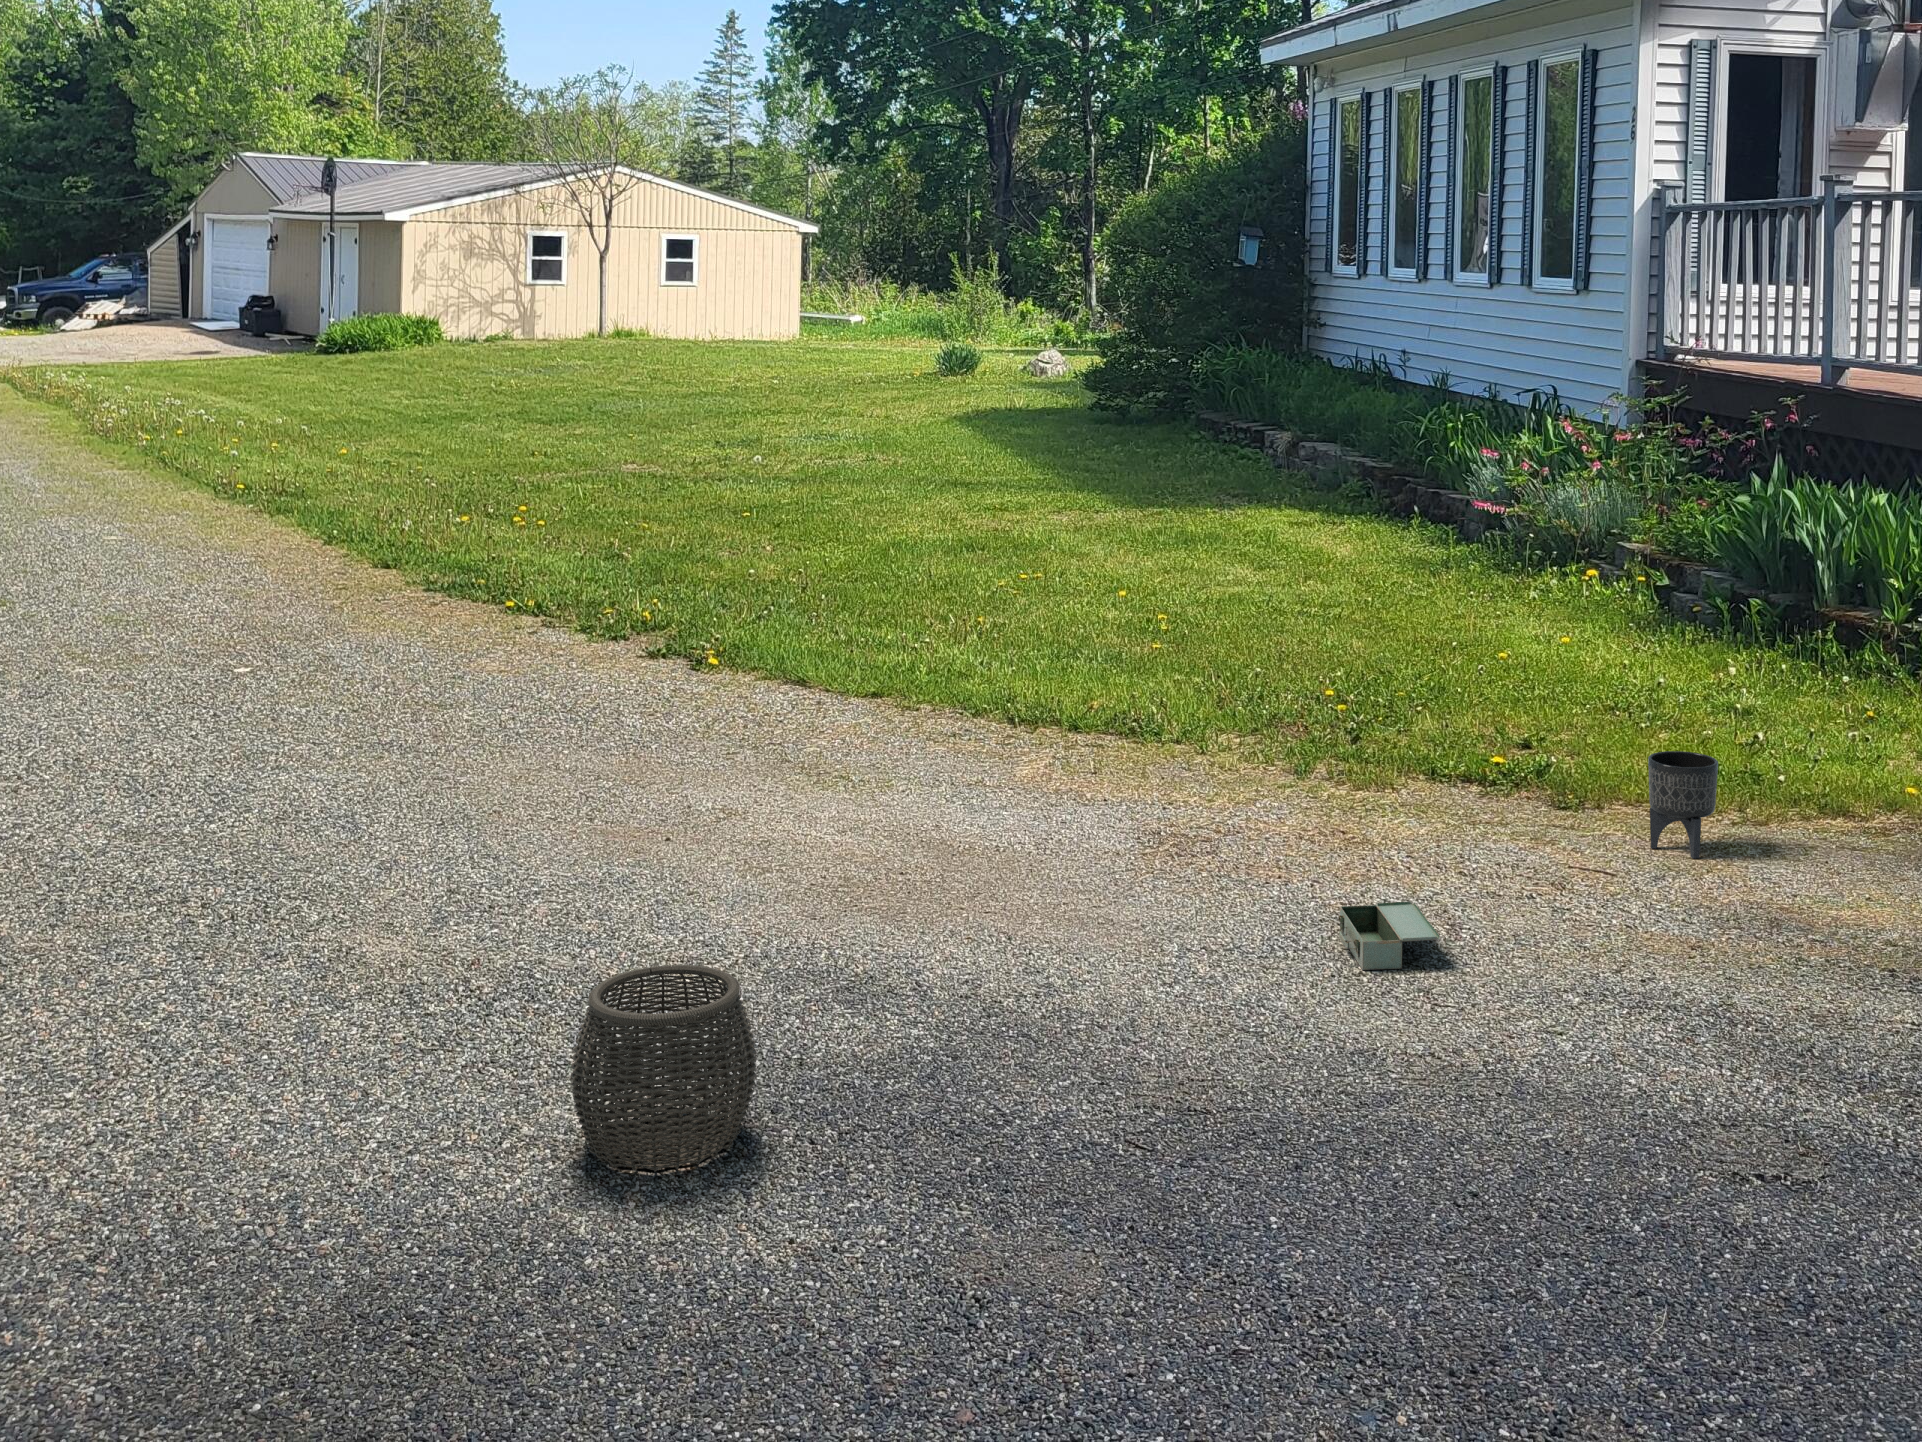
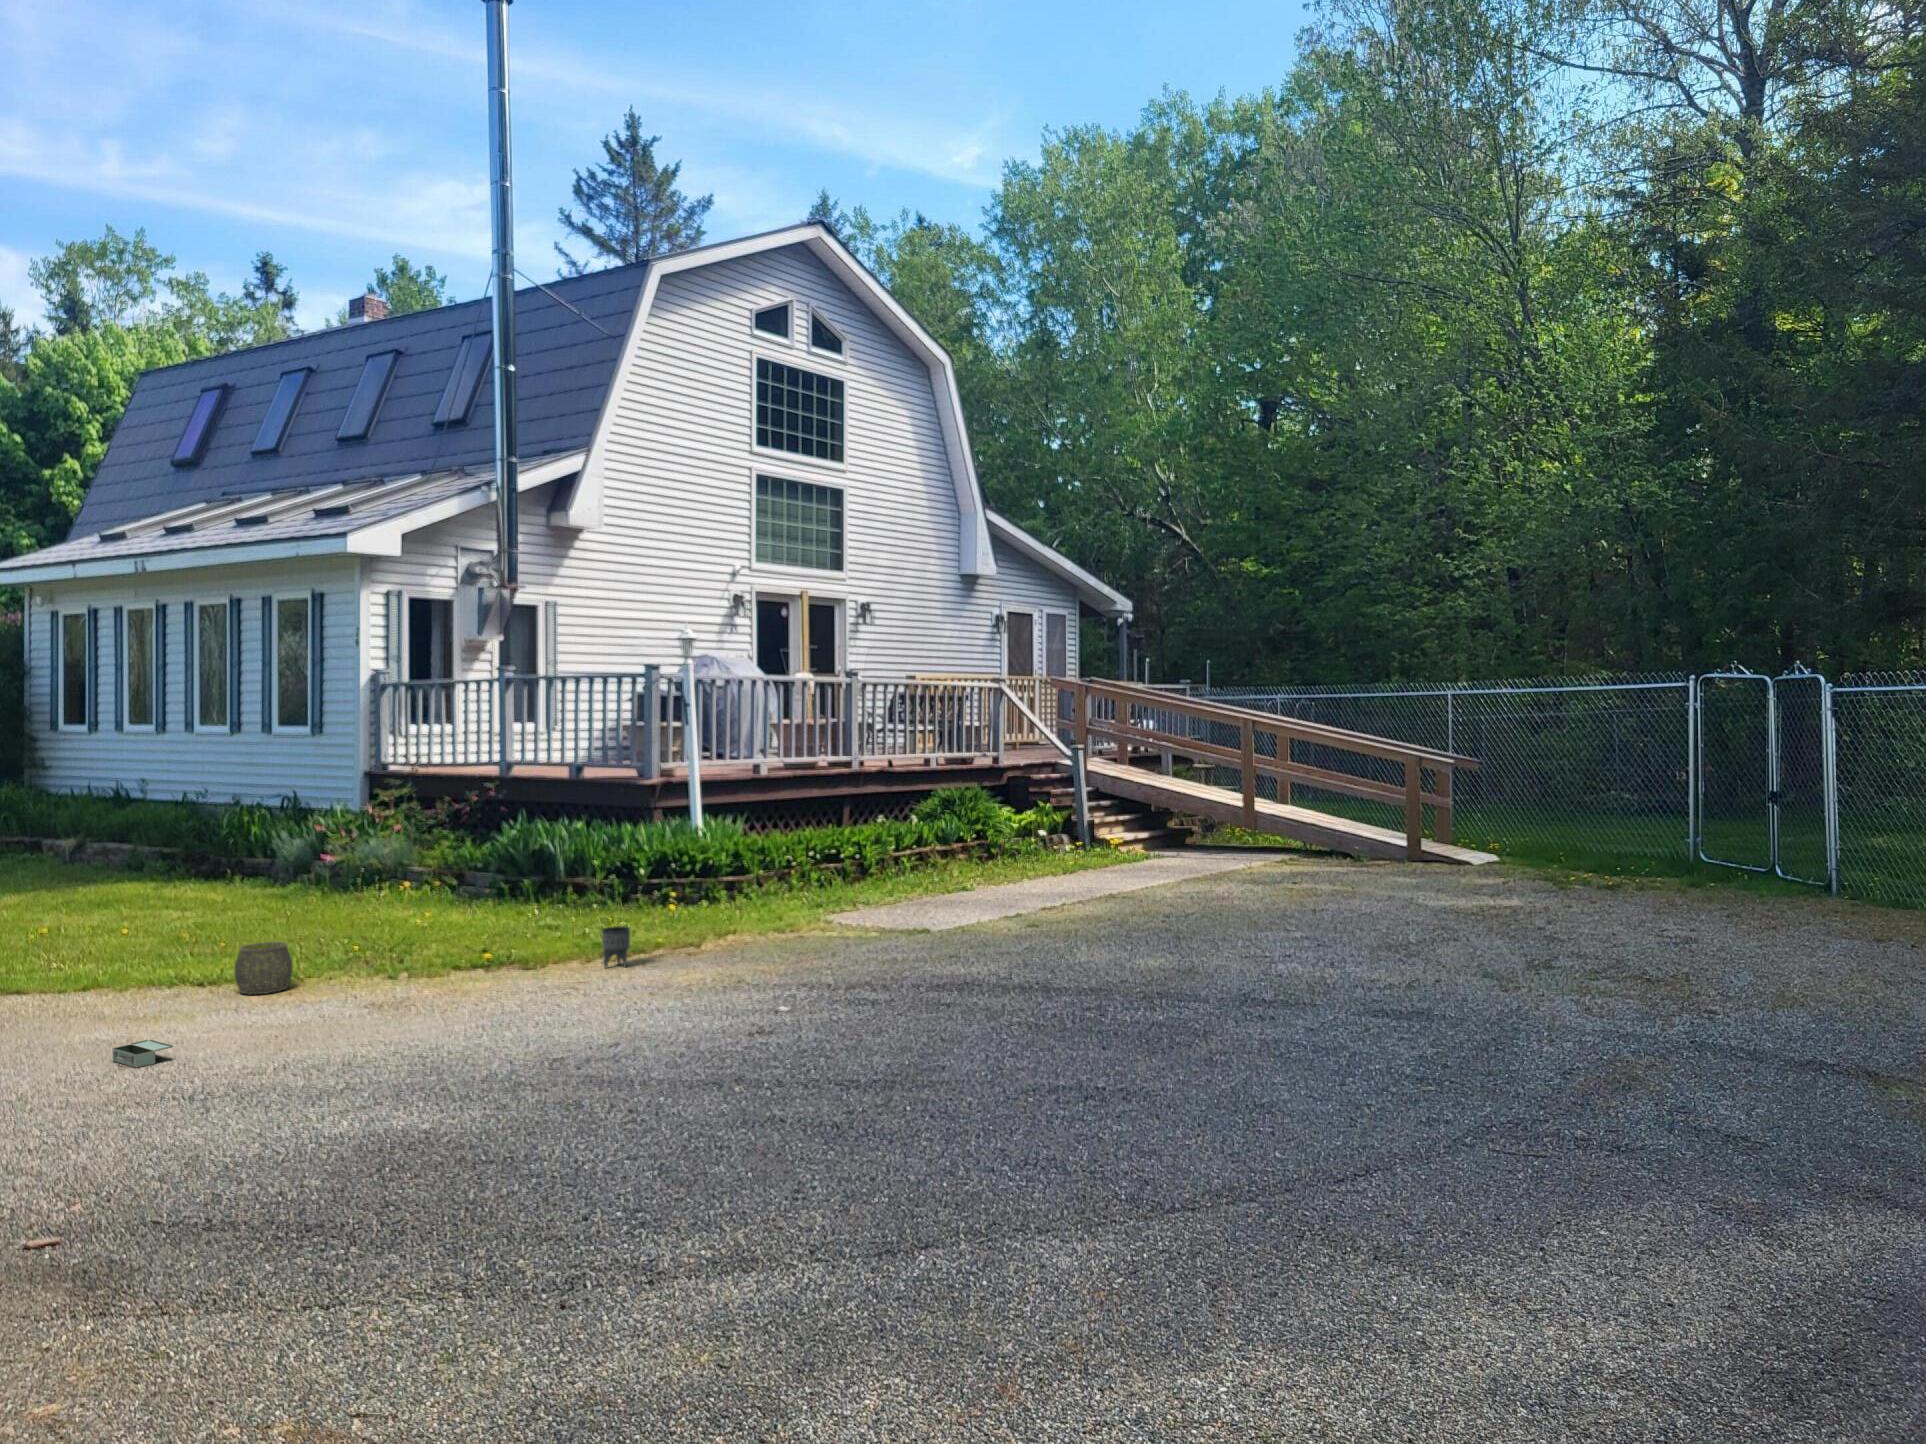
toolbox: present [1338,902,1440,970] -> present [112,1040,173,1068]
woven basket: present [571,965,756,1172] -> present [234,942,293,995]

